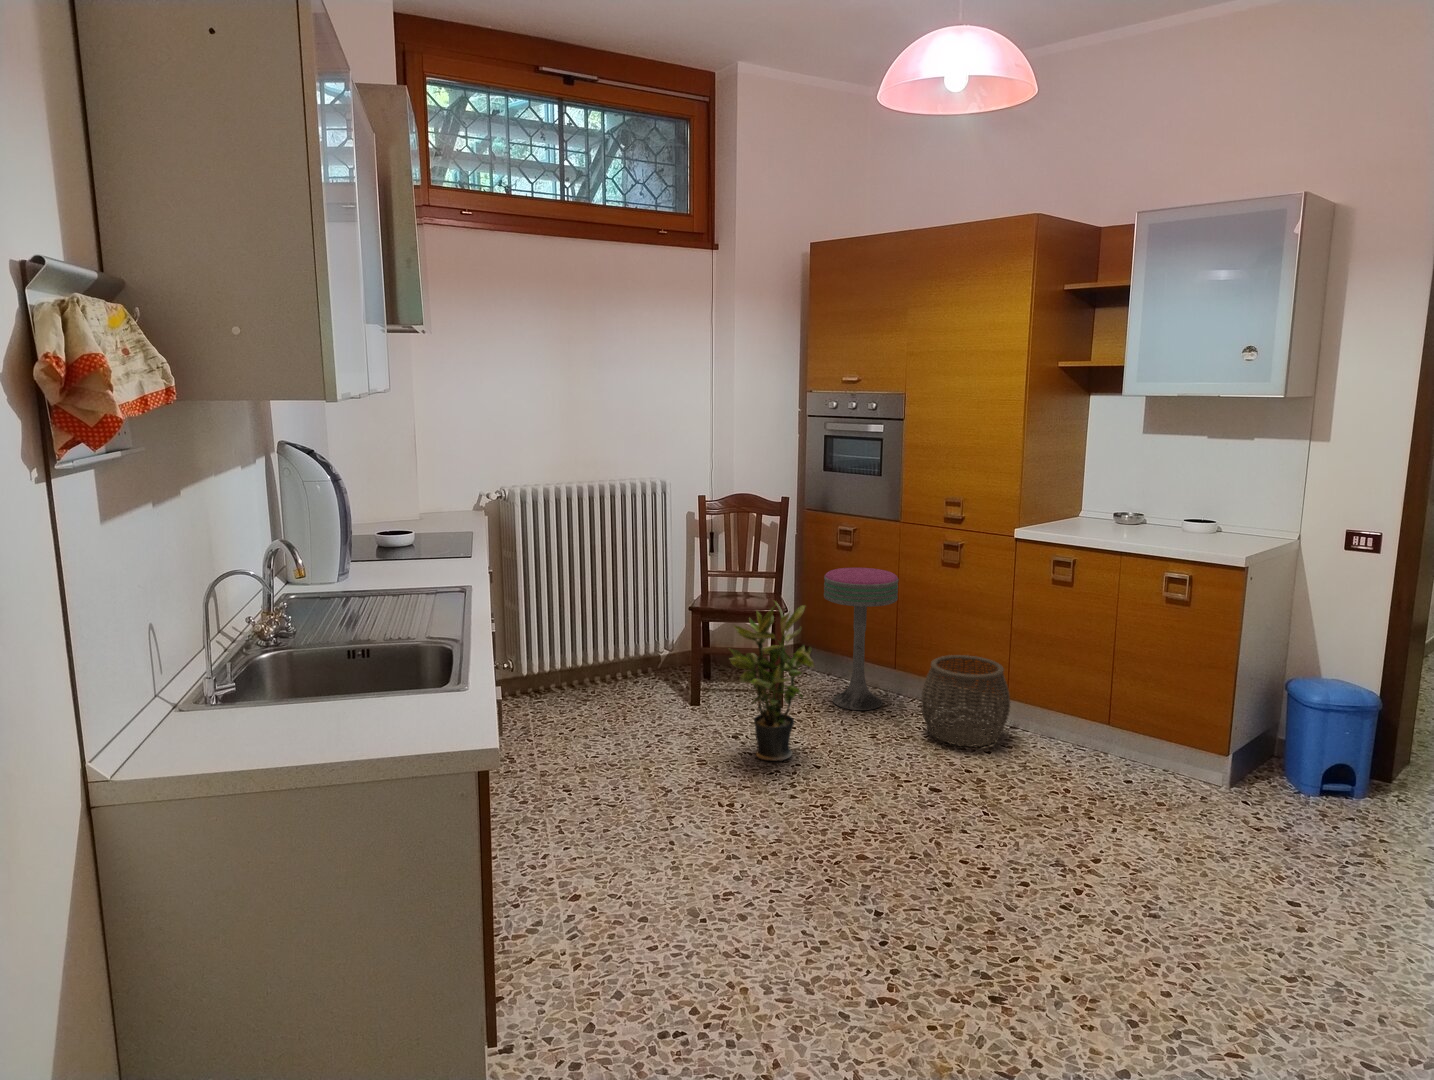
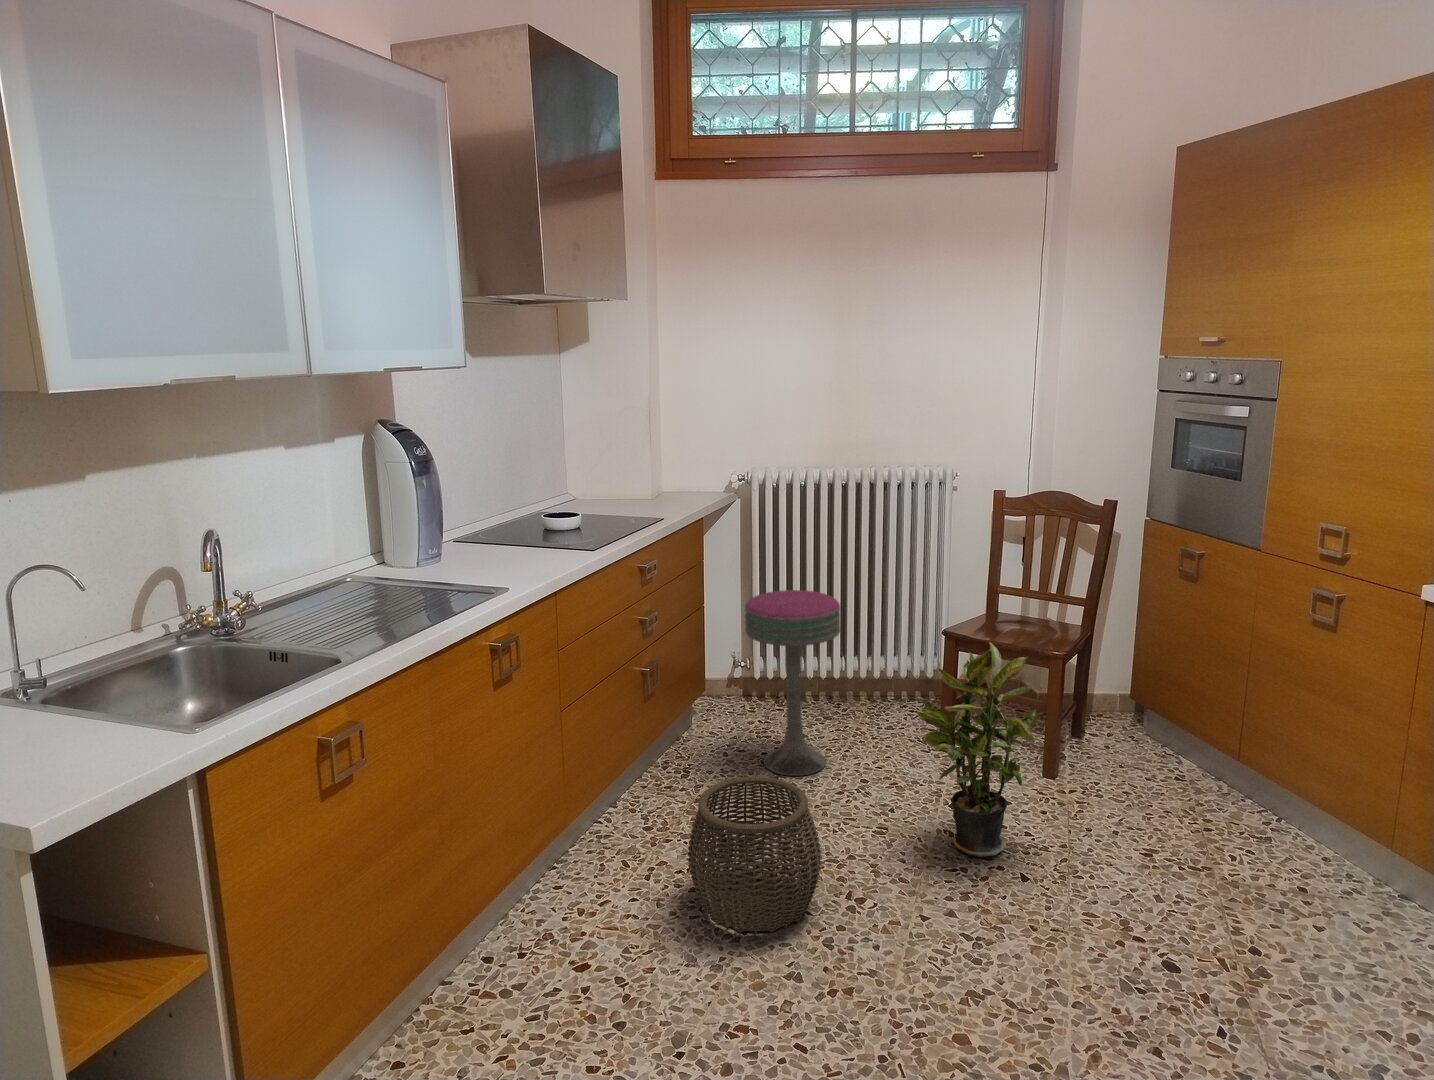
bar stool: present [824,568,898,710] -> present [745,590,840,776]
woven basket: present [921,655,1010,747] -> present [687,776,822,934]

